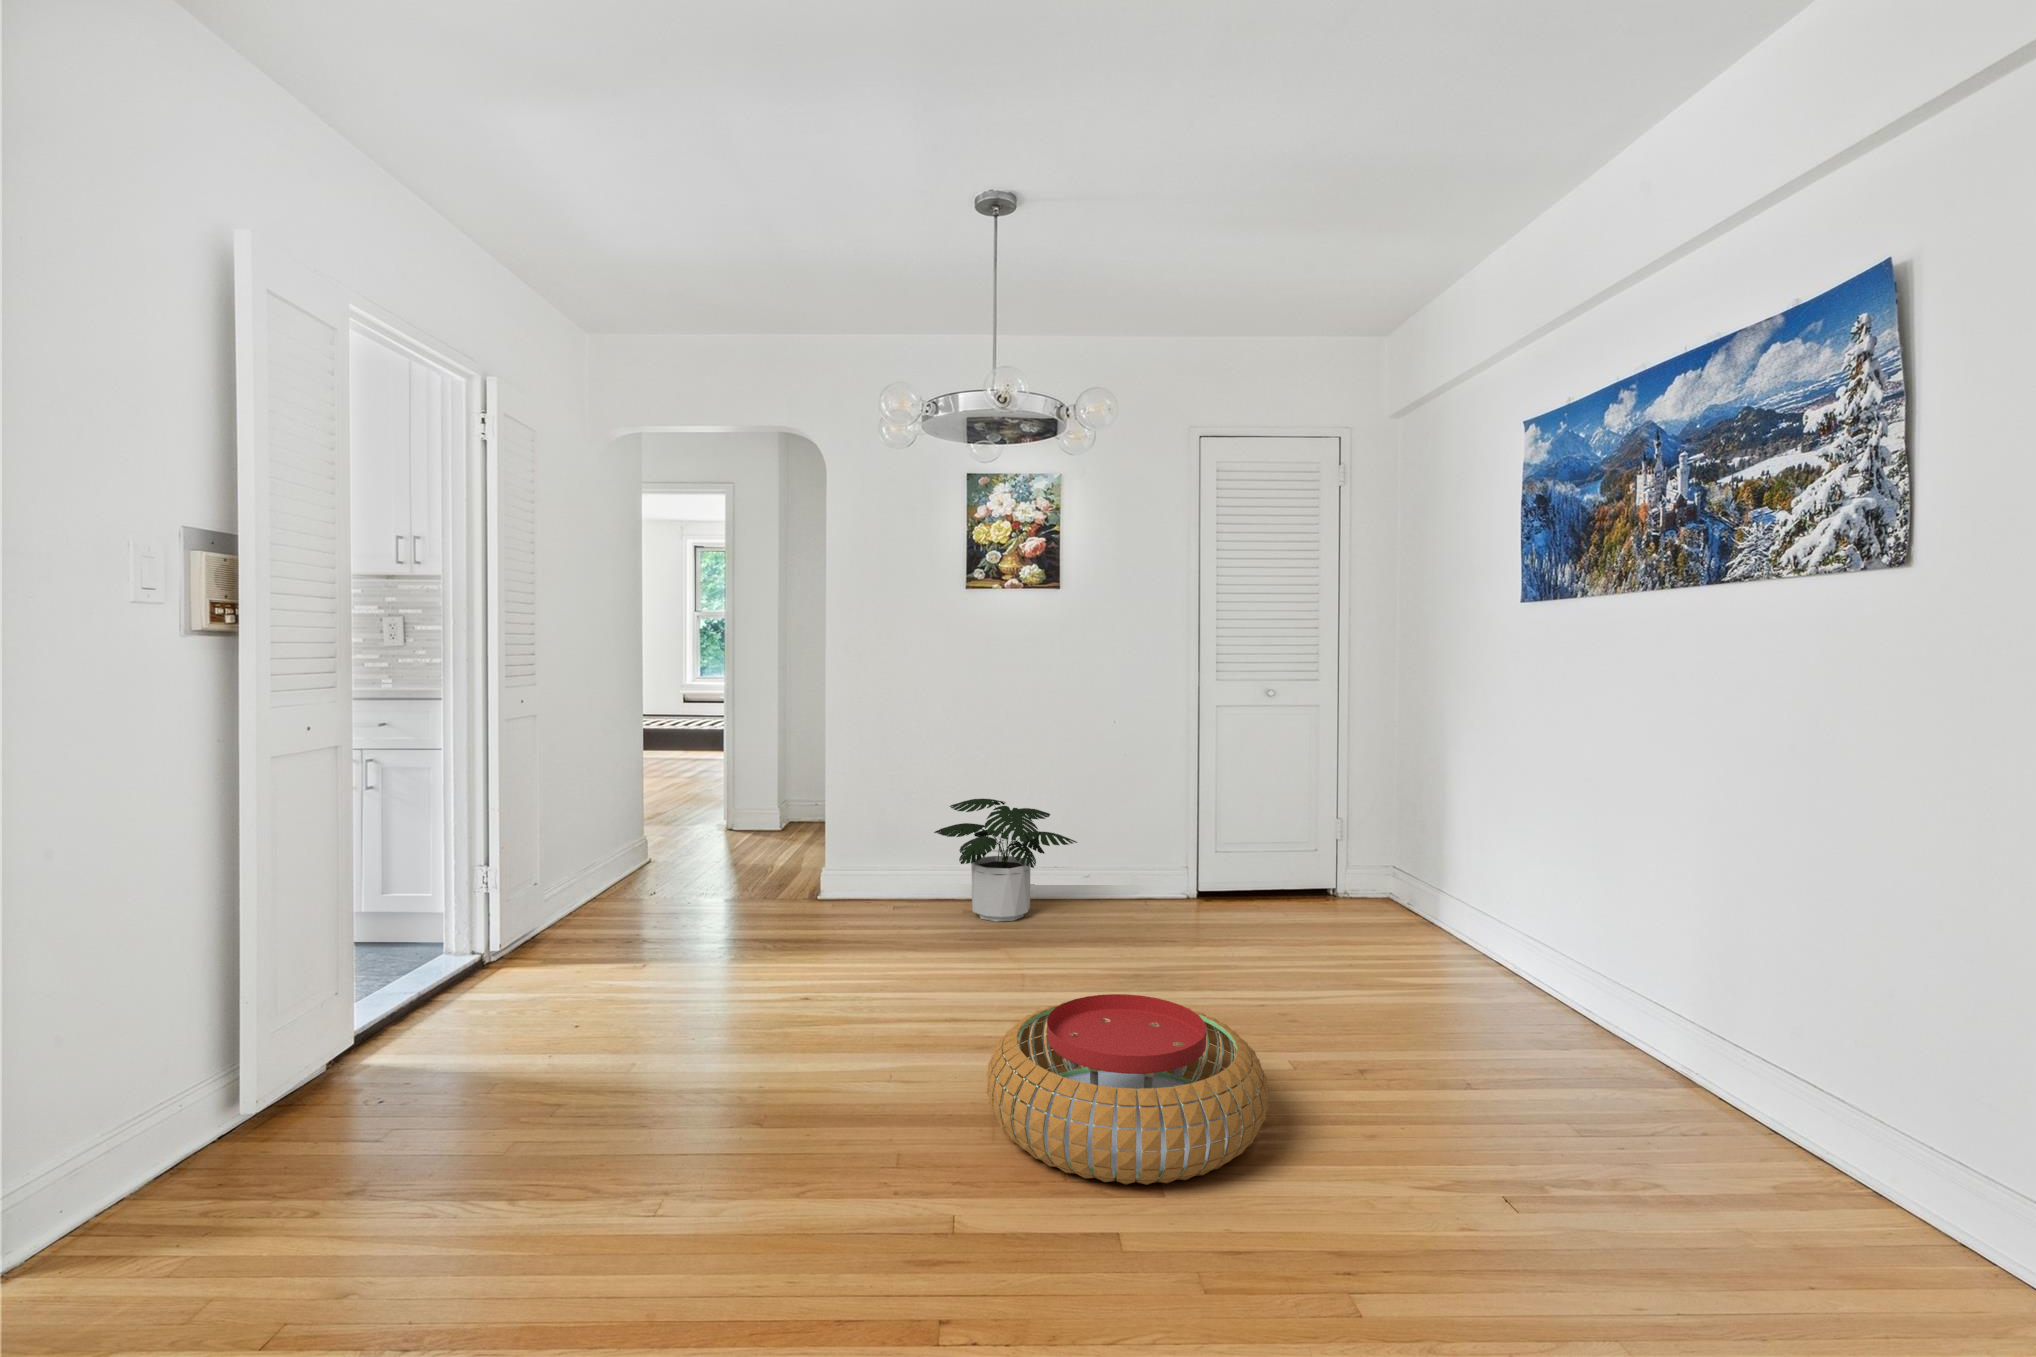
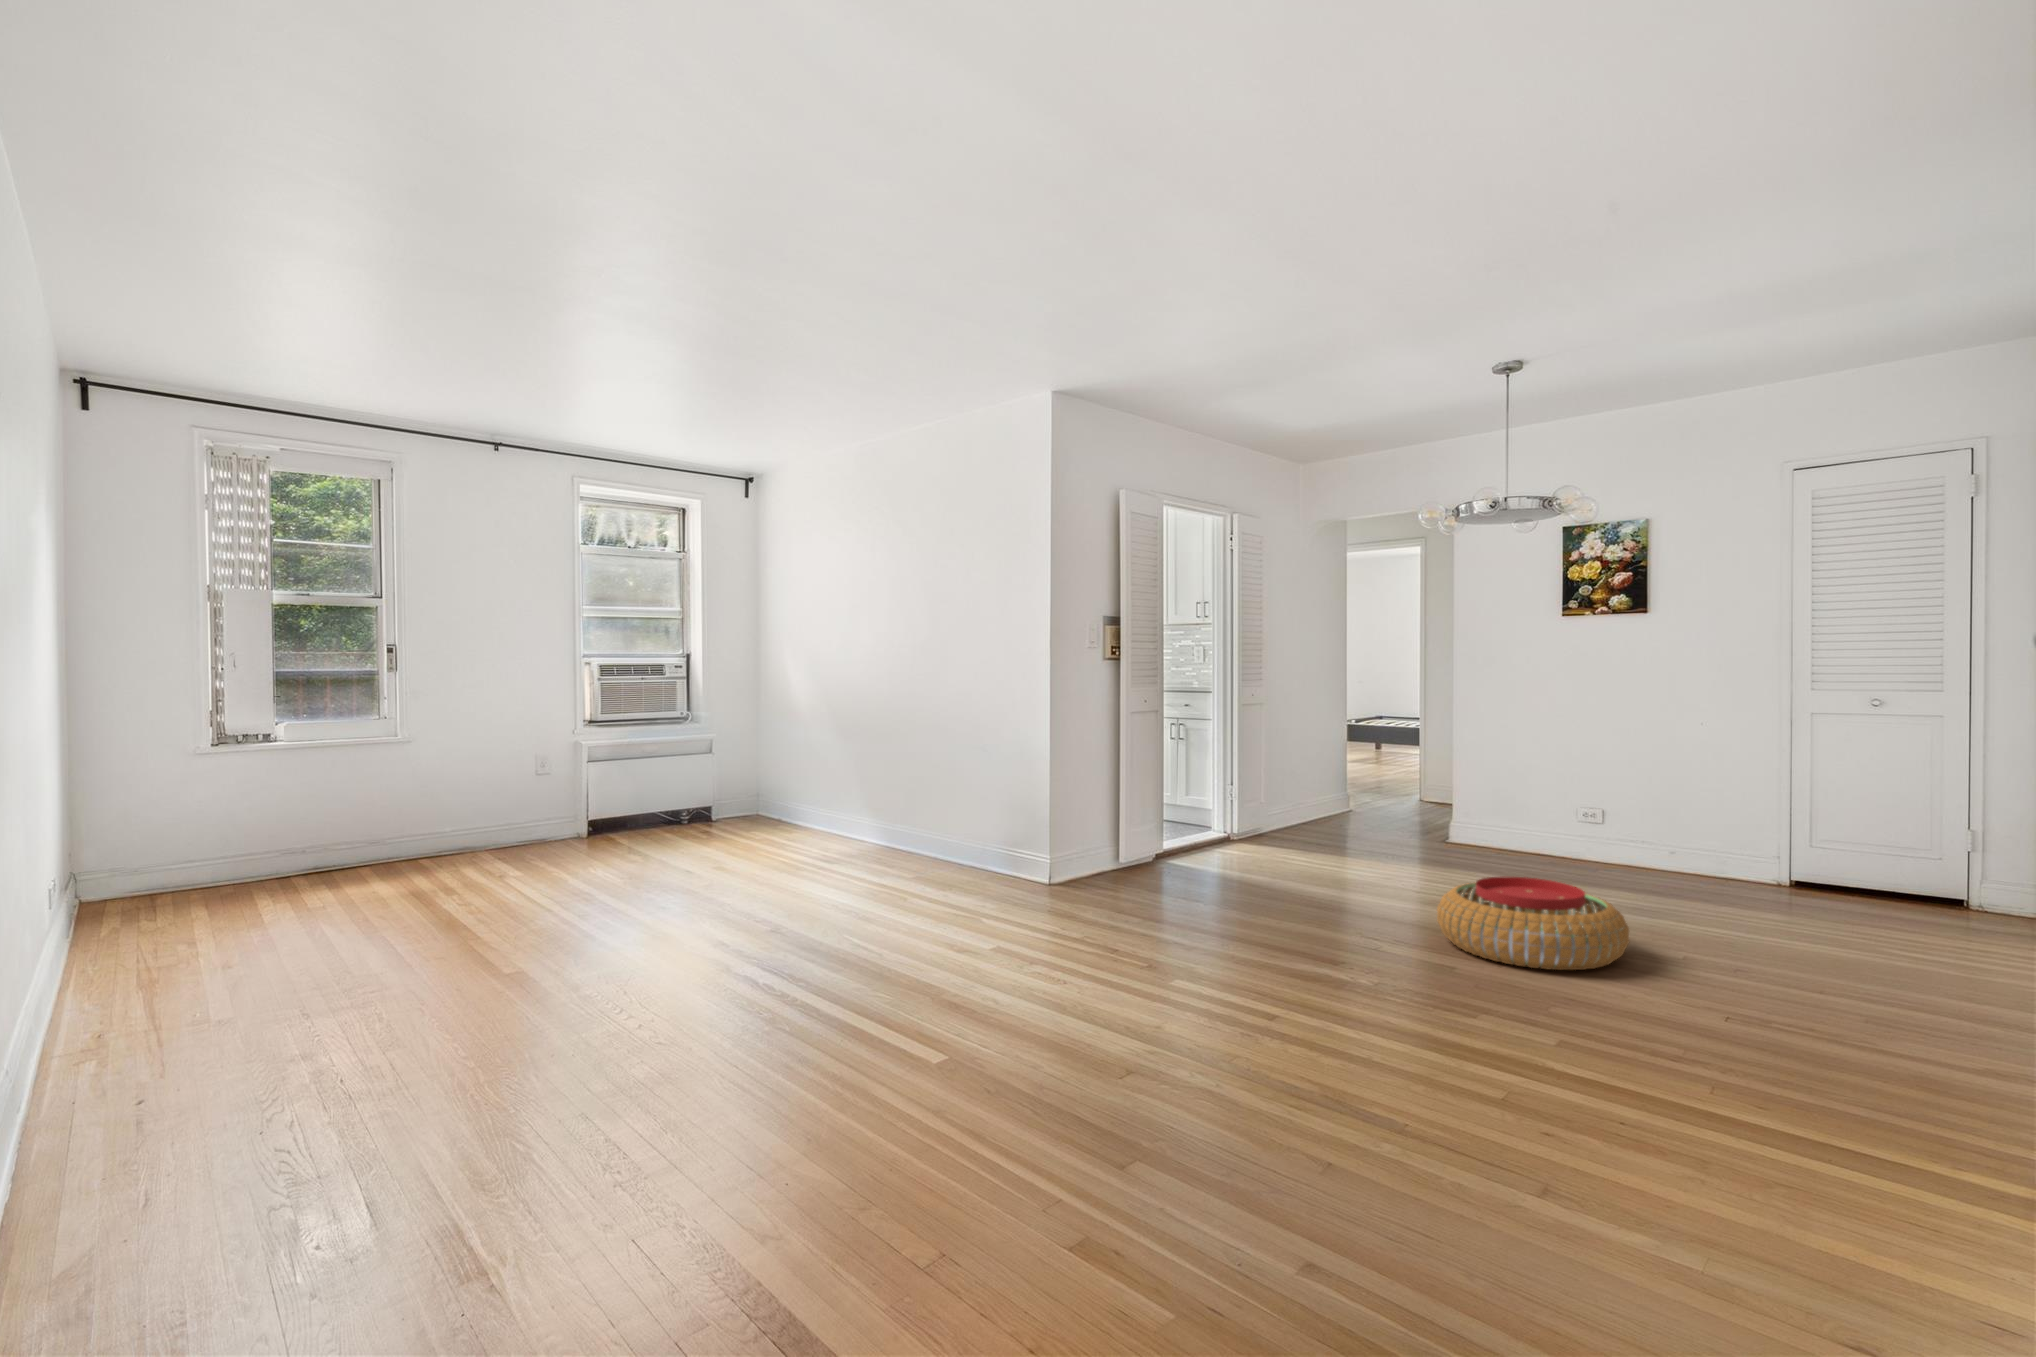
potted plant: present [934,799,1077,922] -> none [1525,777,1643,870]

